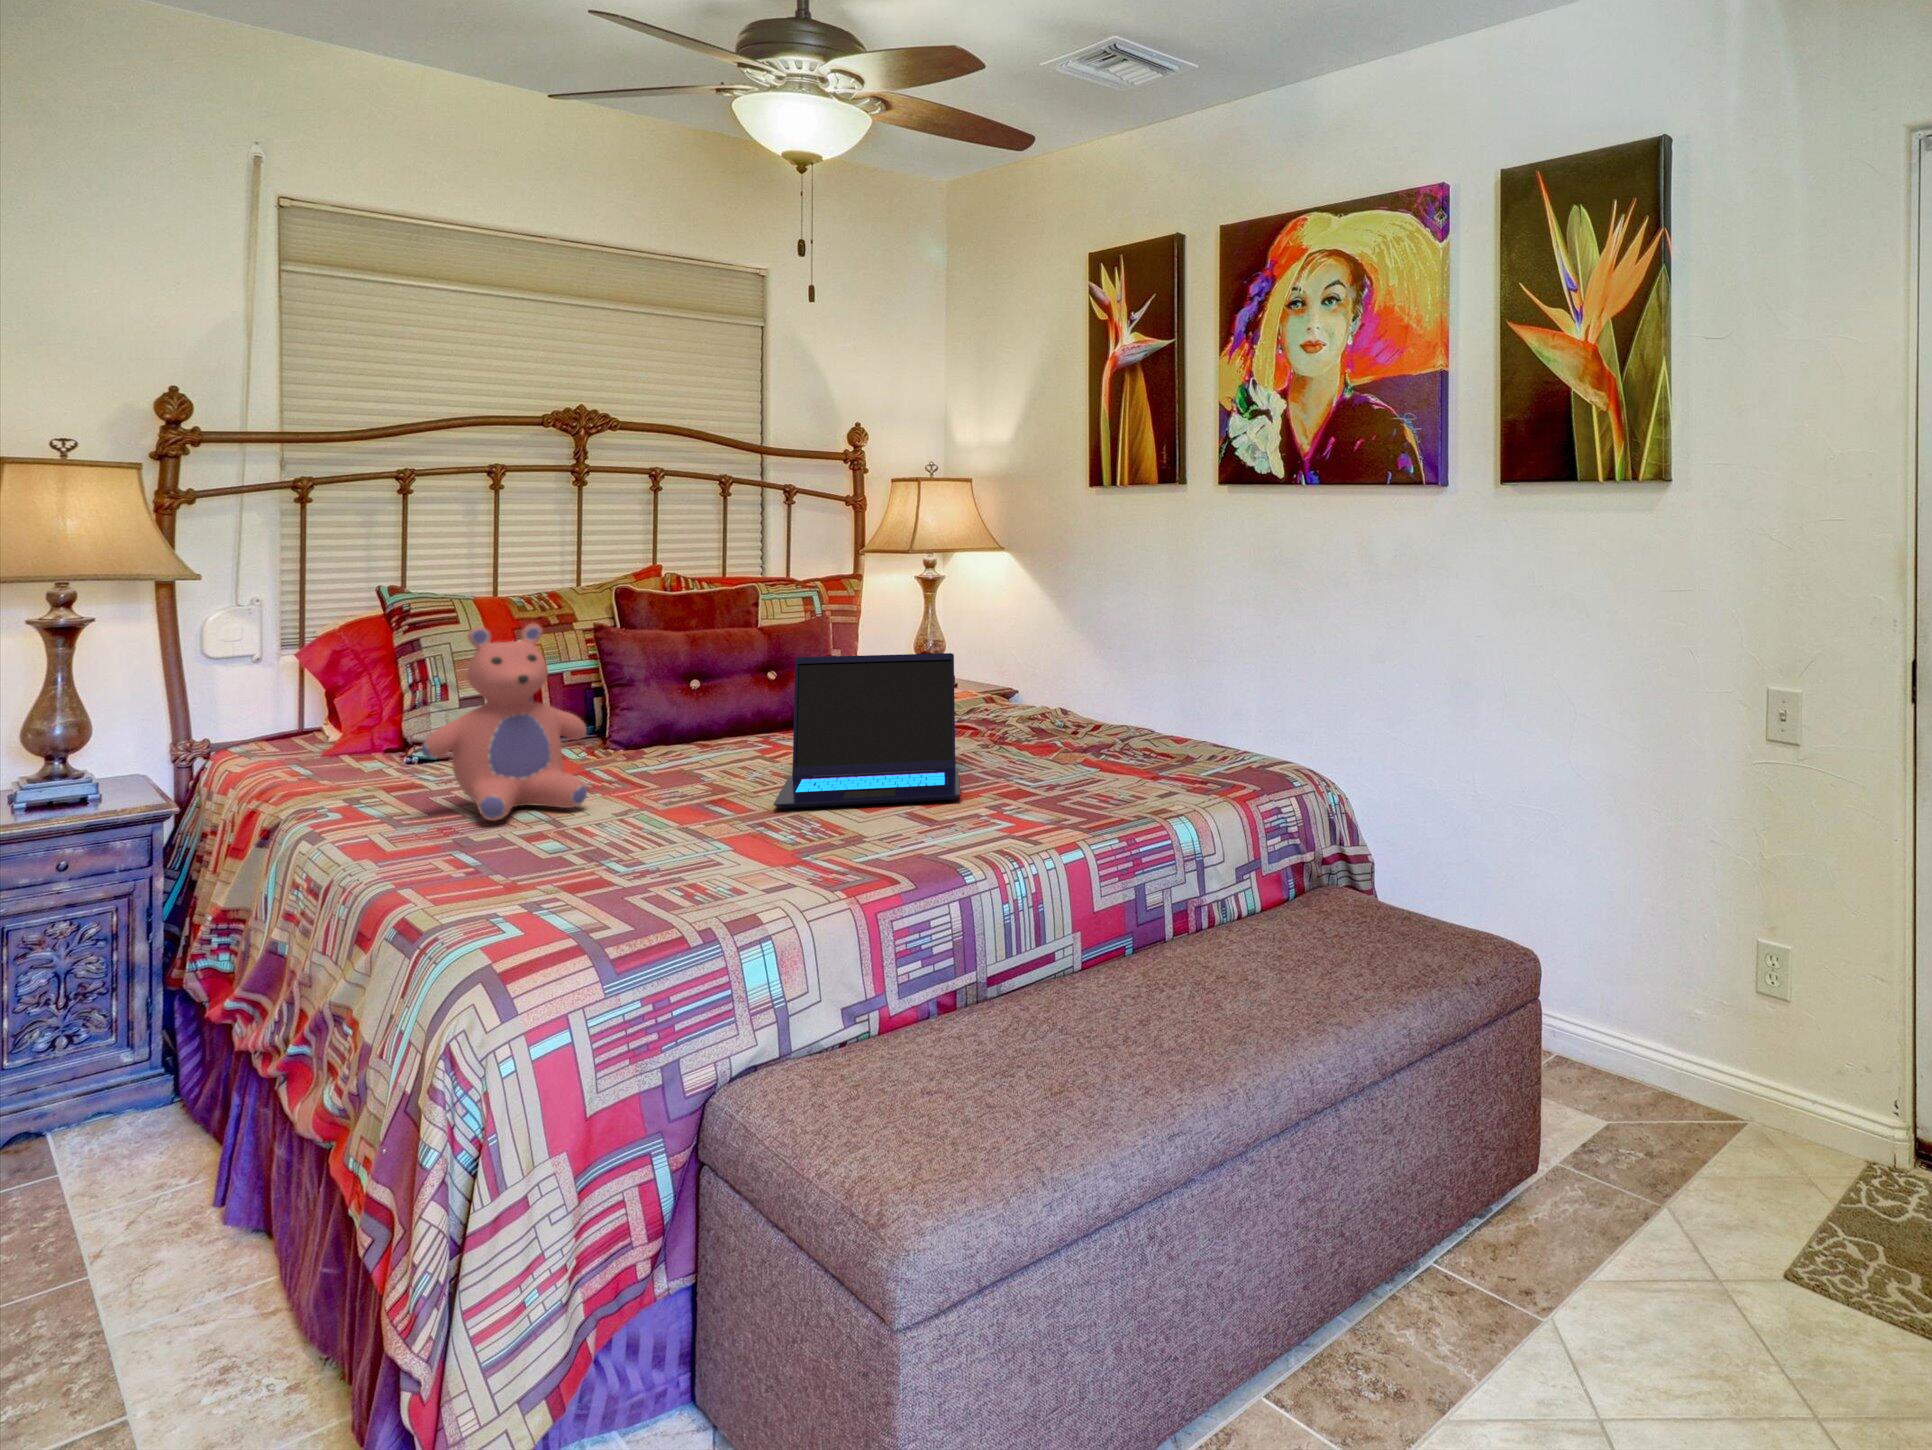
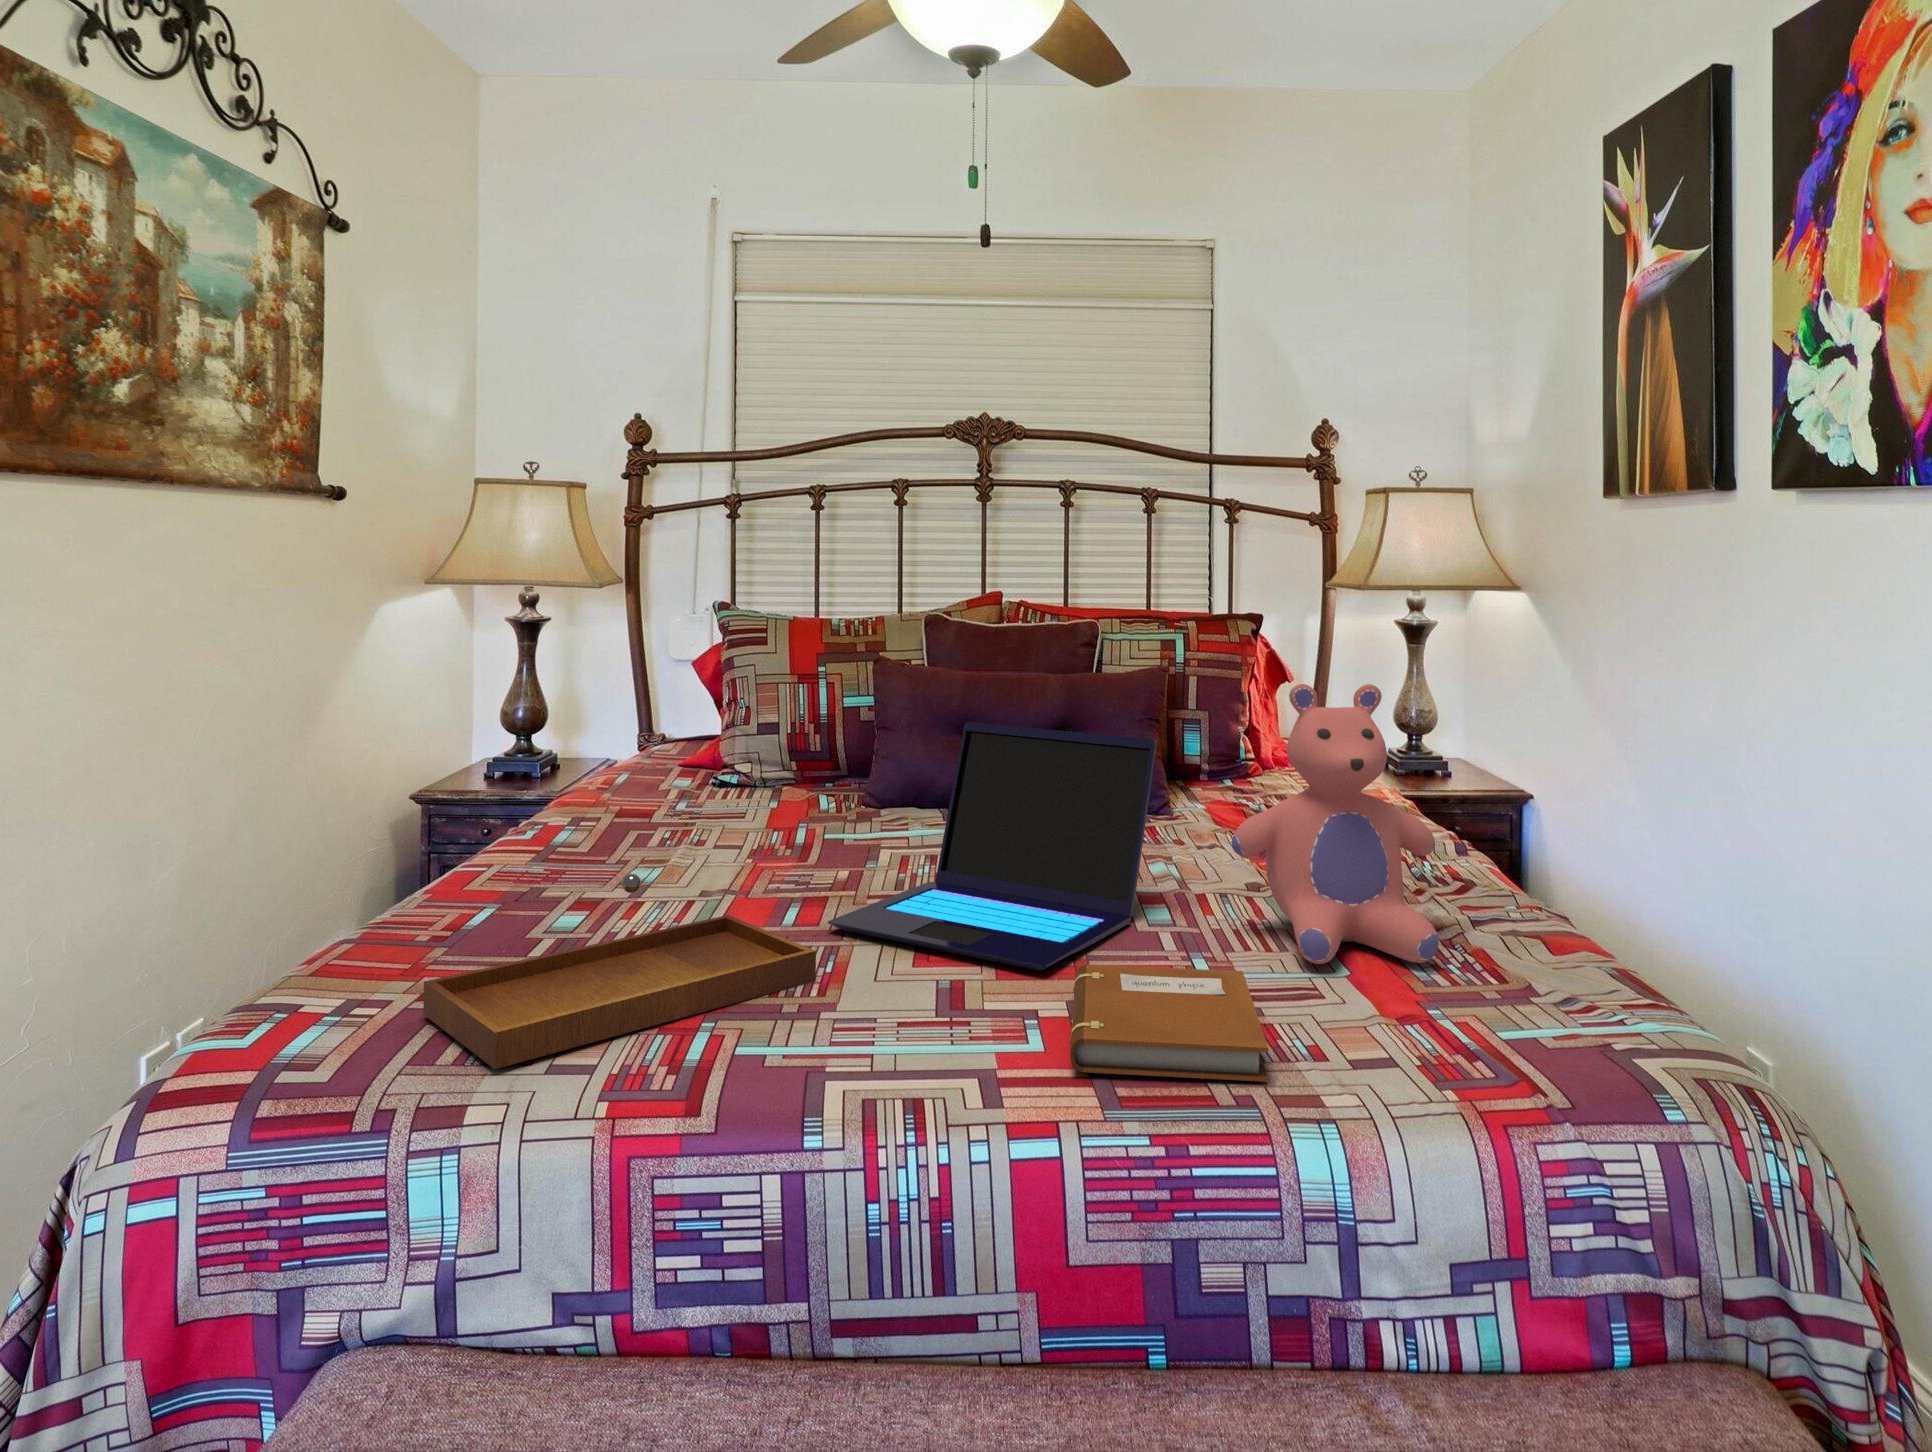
teddy bear: present [421,623,587,820] -> present [1232,684,1439,964]
notebook: none [990,773,1144,826] -> present [1070,965,1268,1082]
tray: none [585,776,823,903] -> present [423,874,816,1069]

